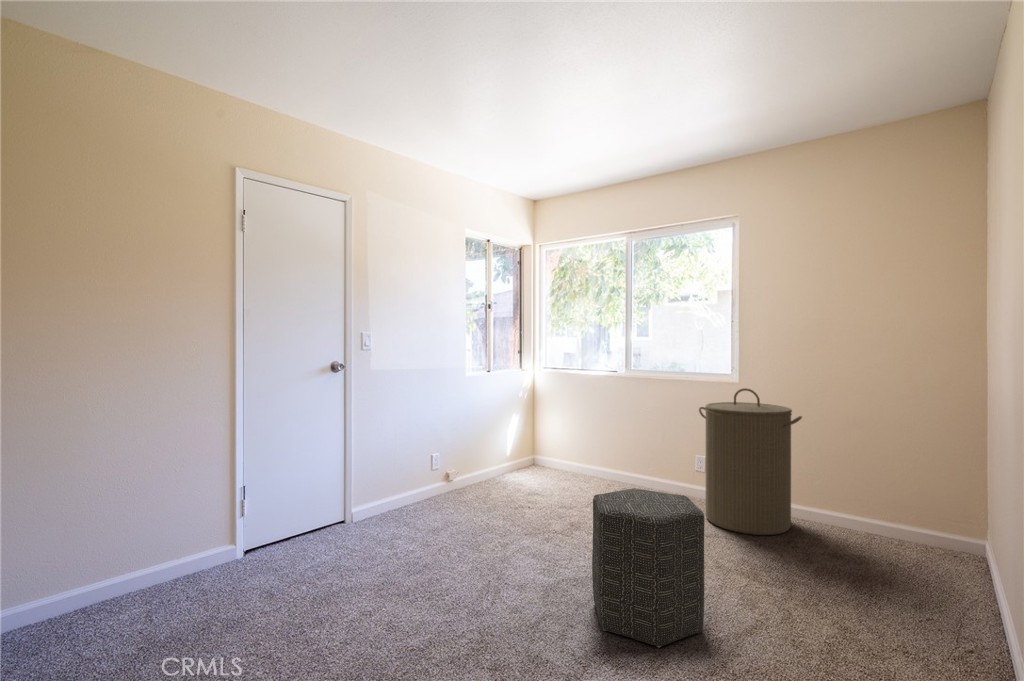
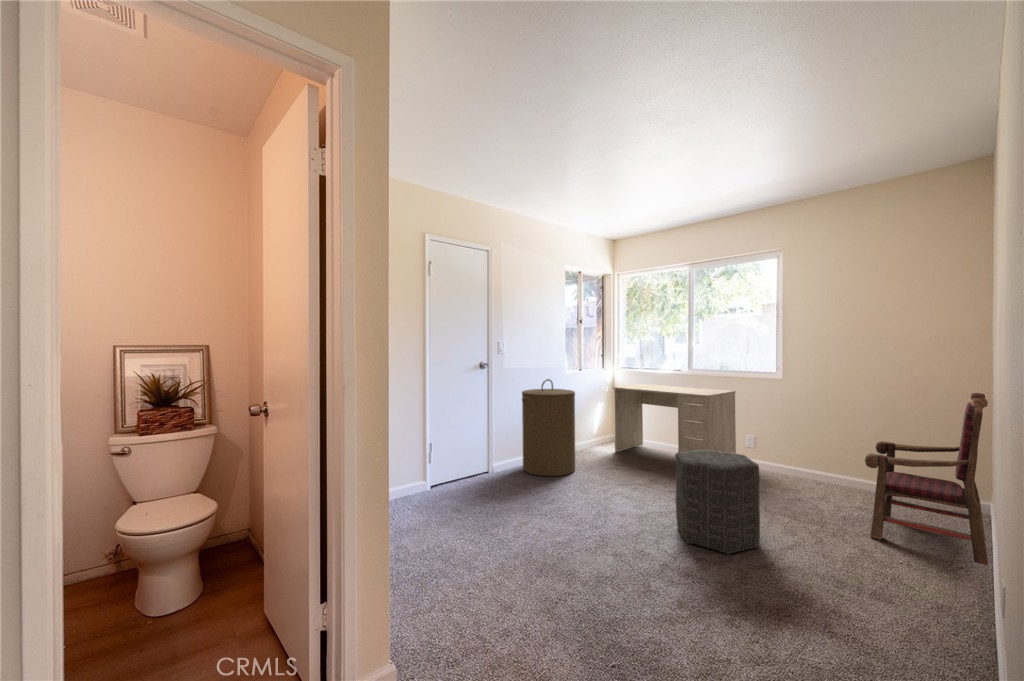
laundry hamper: present [699,388,802,535] -> present [522,379,575,476]
desk: none [529,391,685,513] -> present [612,384,736,454]
armchair: none [842,406,996,641] -> present [865,393,988,565]

